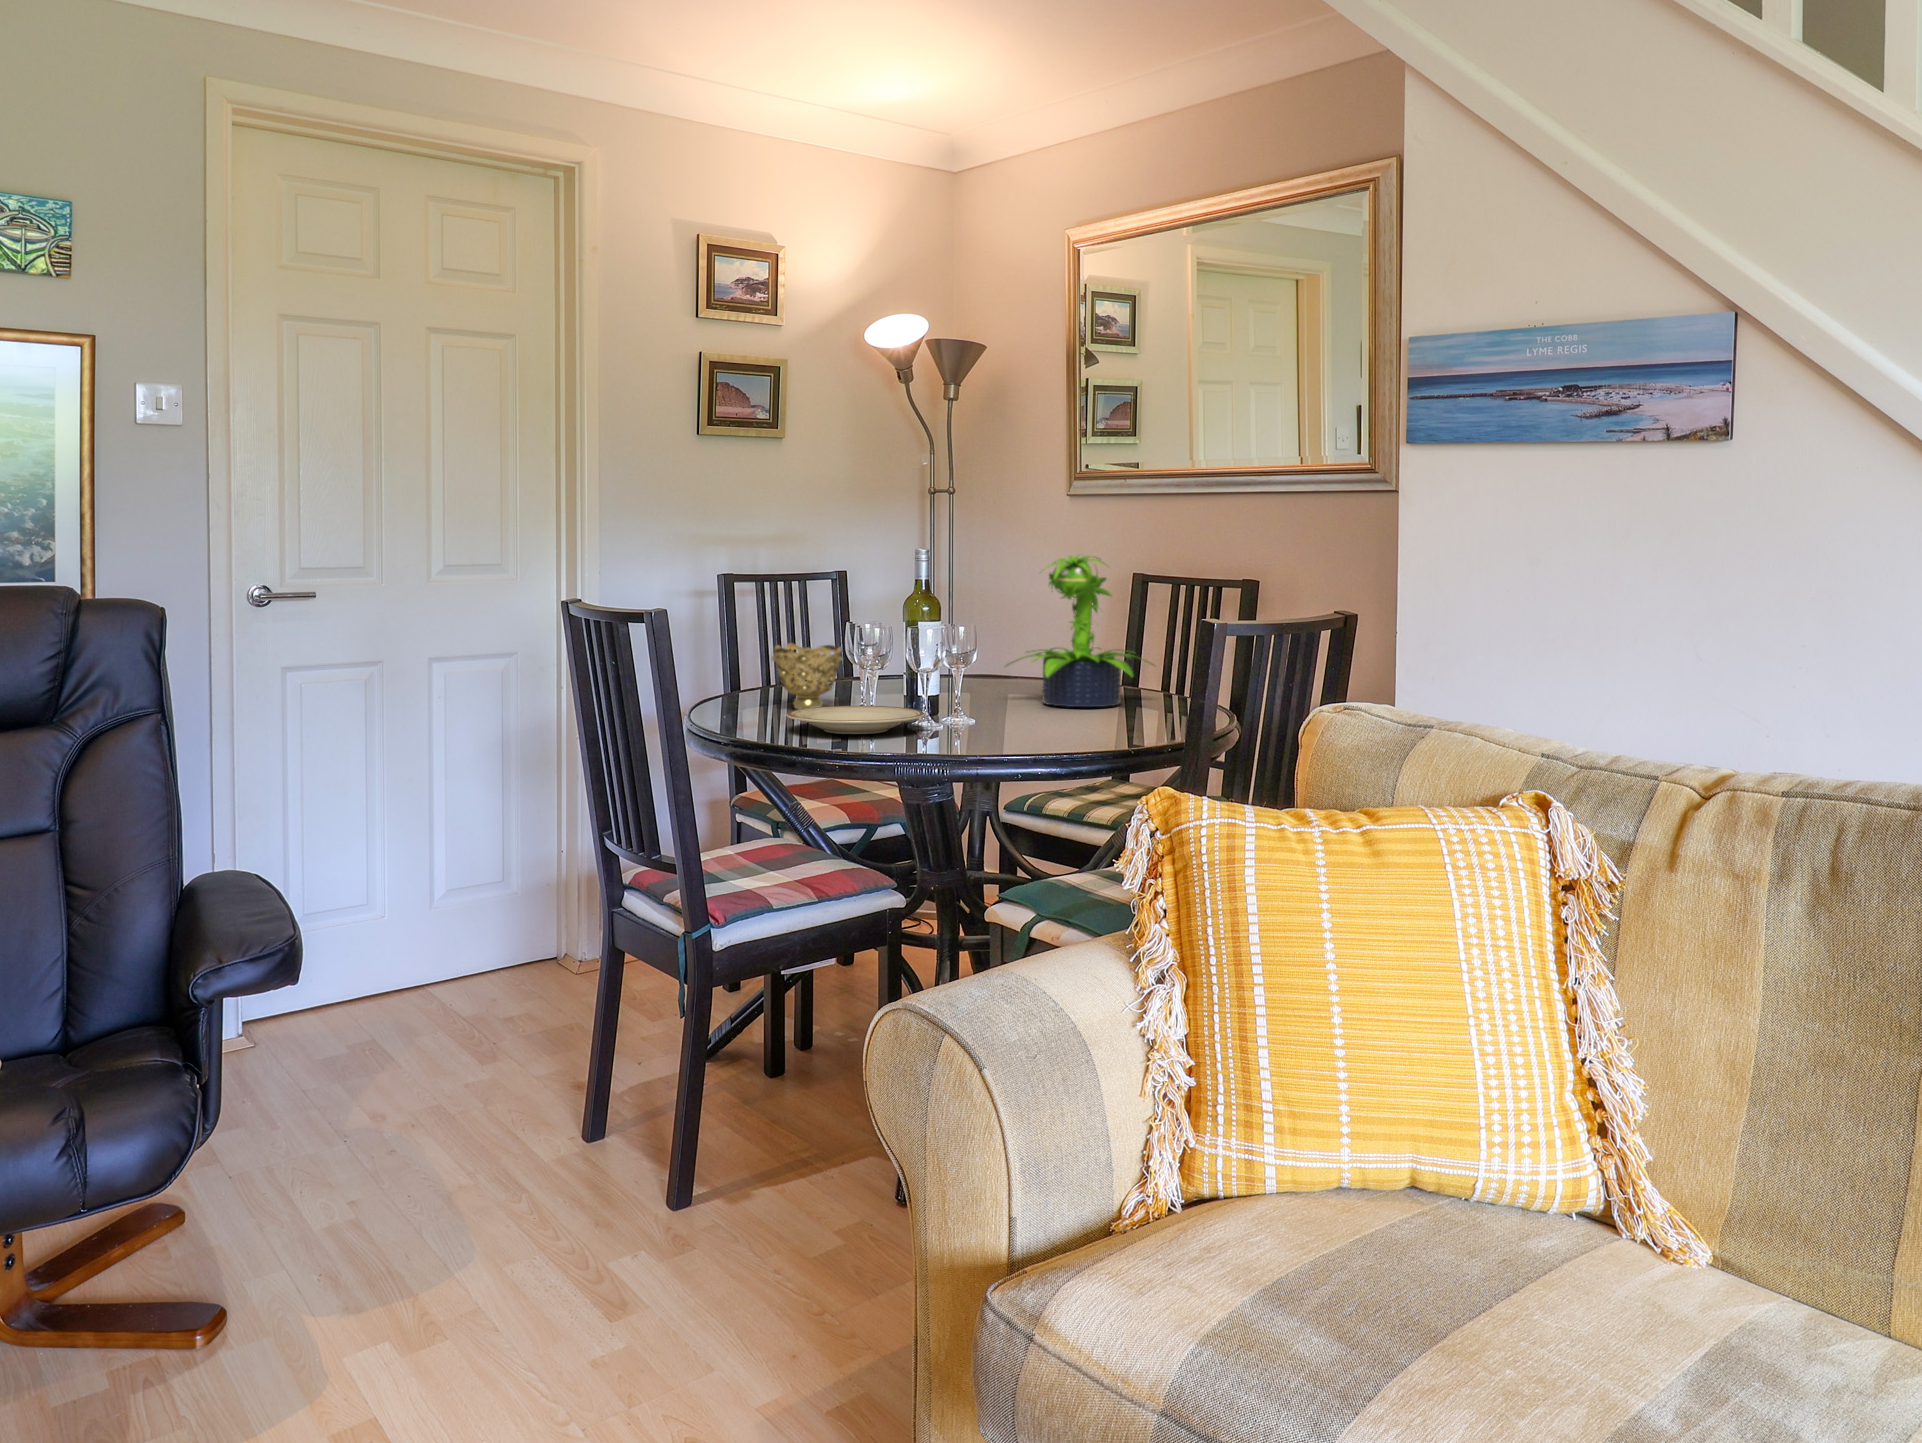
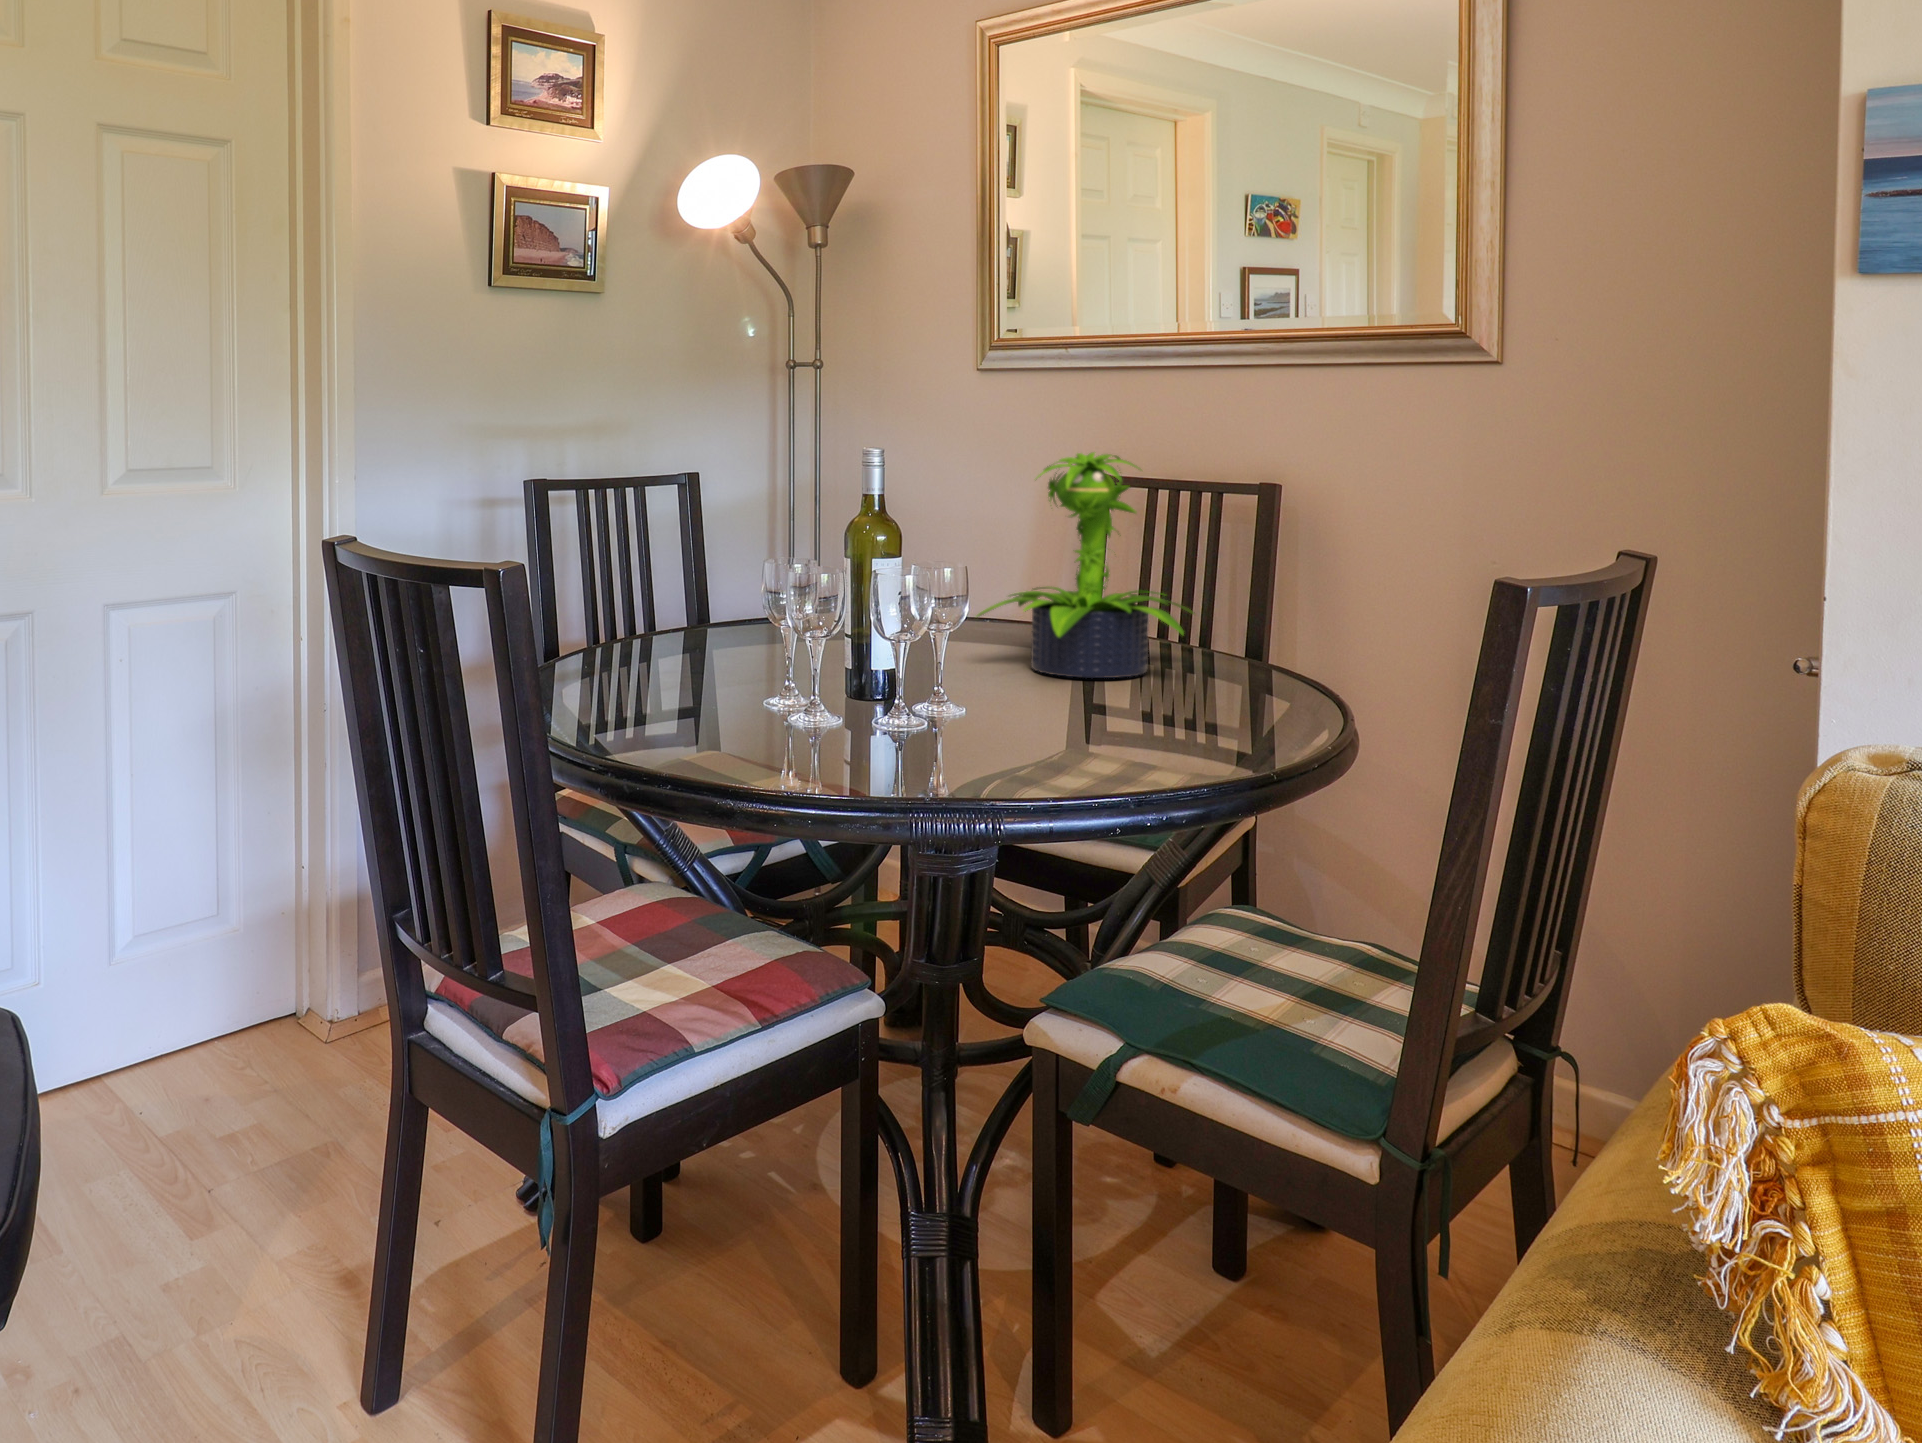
decorative bowl: present [772,643,843,709] -> none [639,586,747,689]
plate: present [786,706,925,734] -> none [687,688,906,743]

